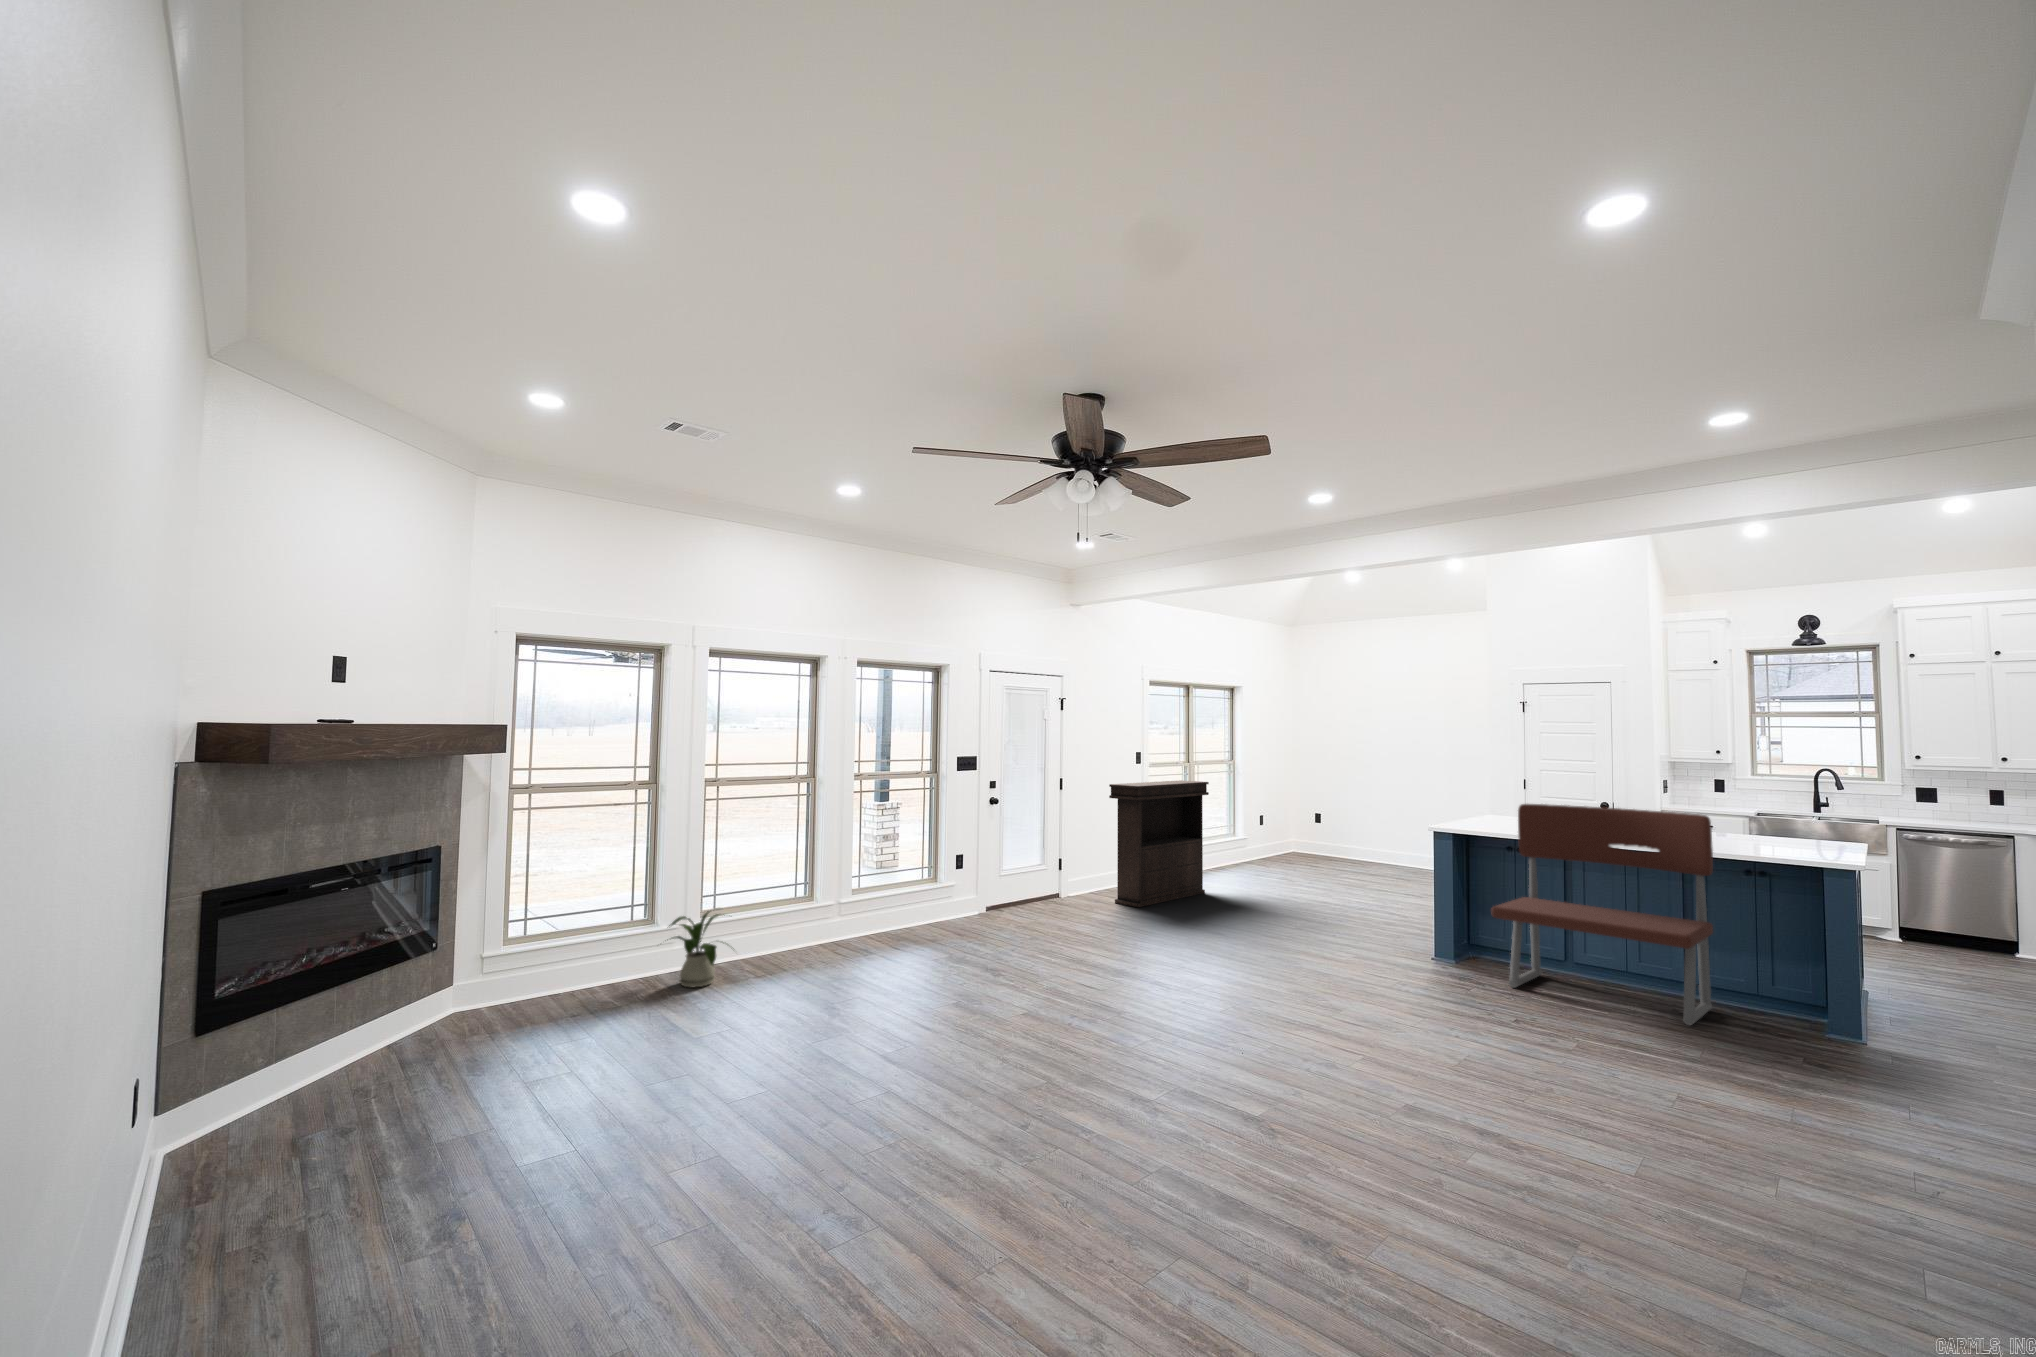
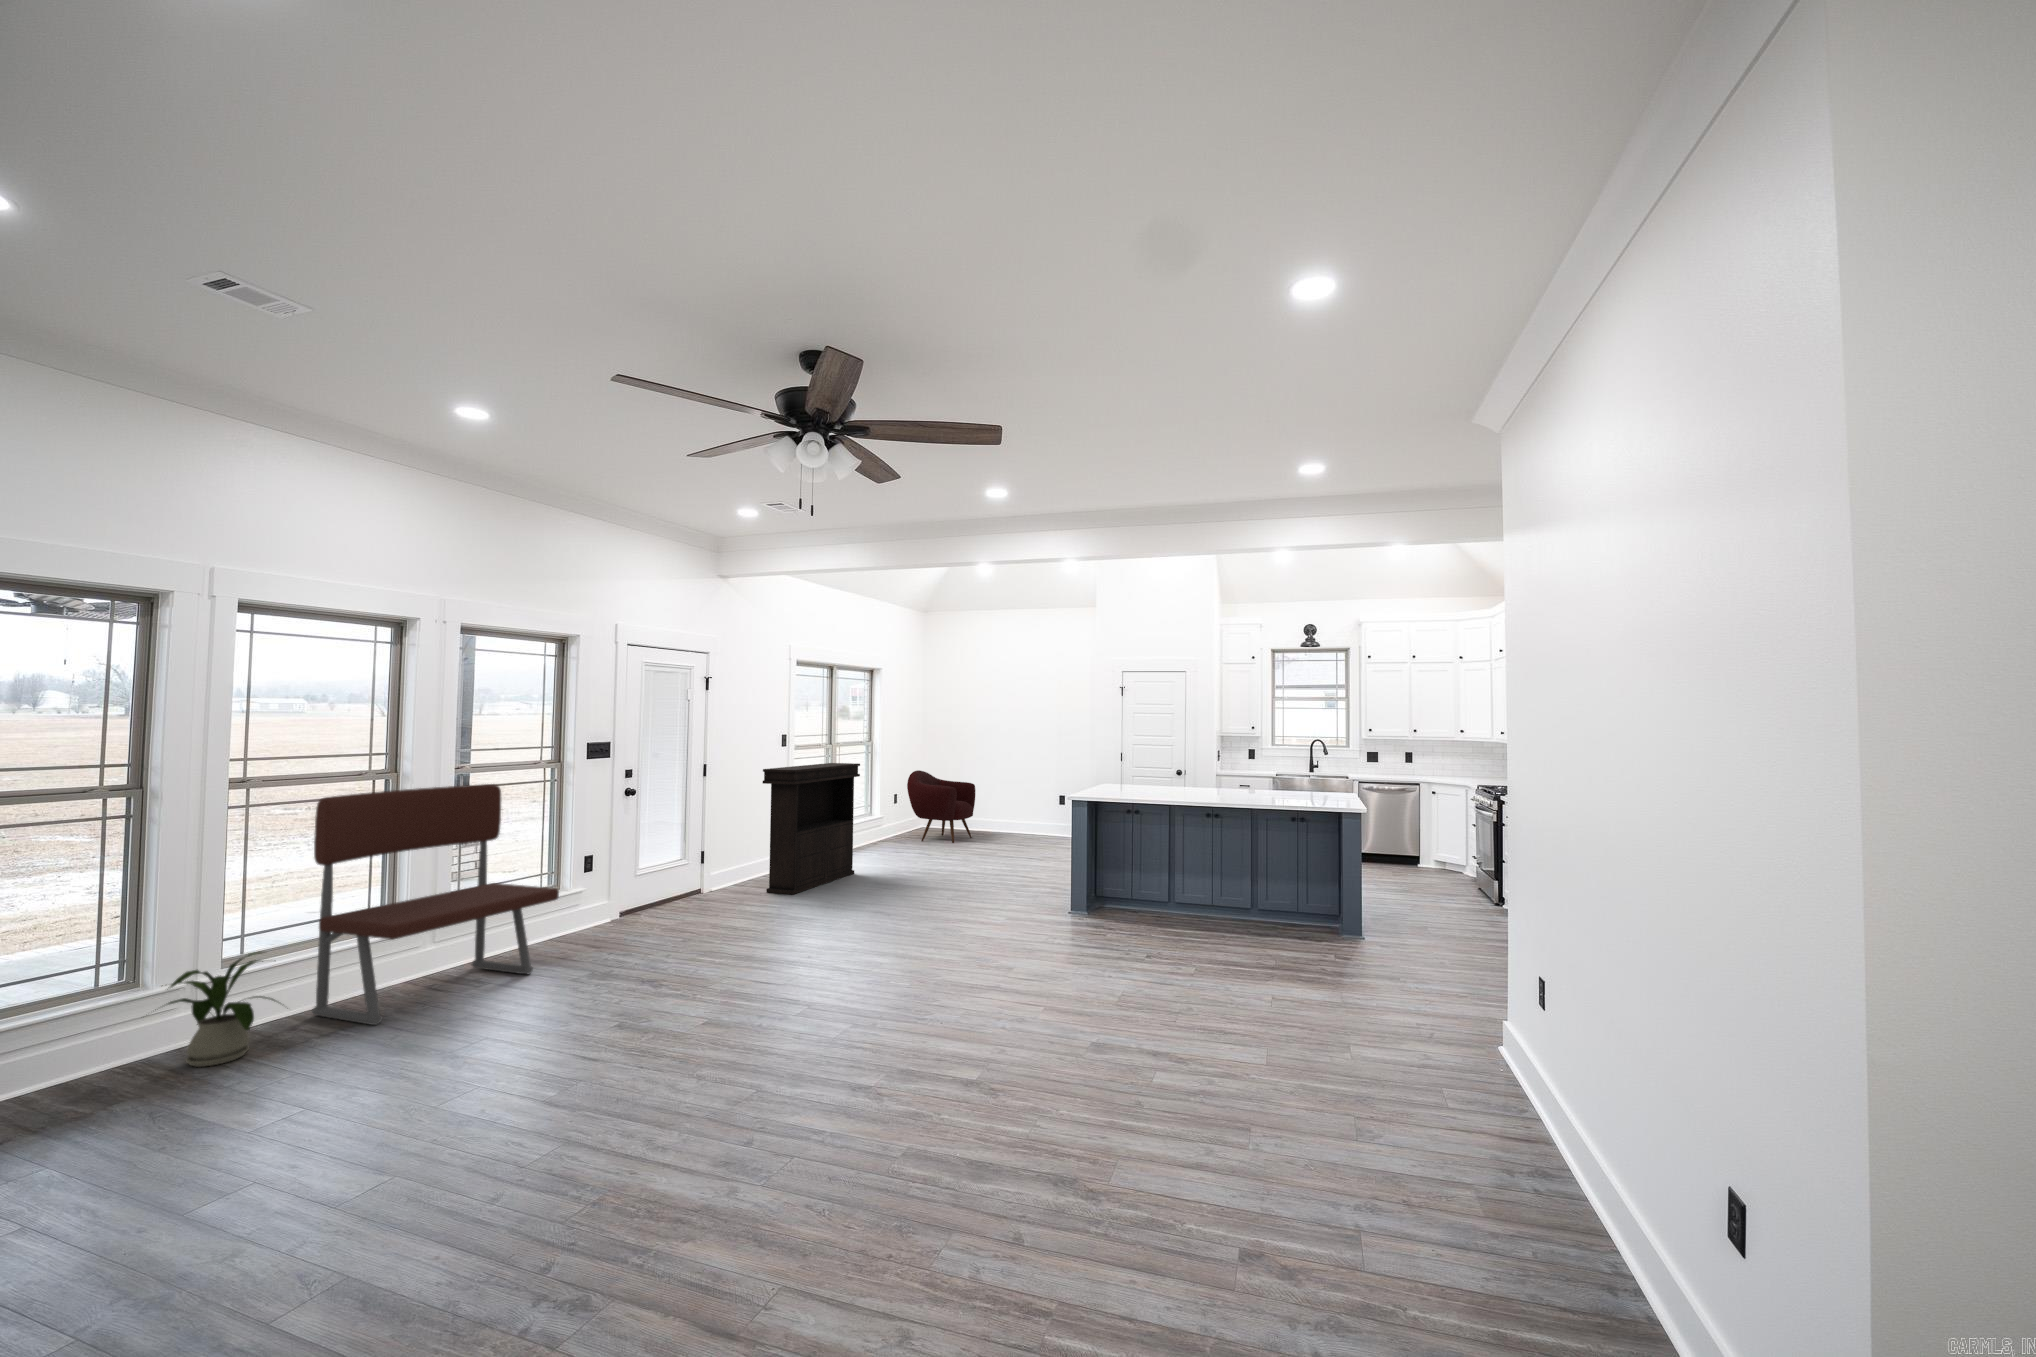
armchair: none [1271,791,1348,870] -> present [907,770,975,843]
bench: present [1492,804,1713,1026] -> present [312,784,559,1025]

